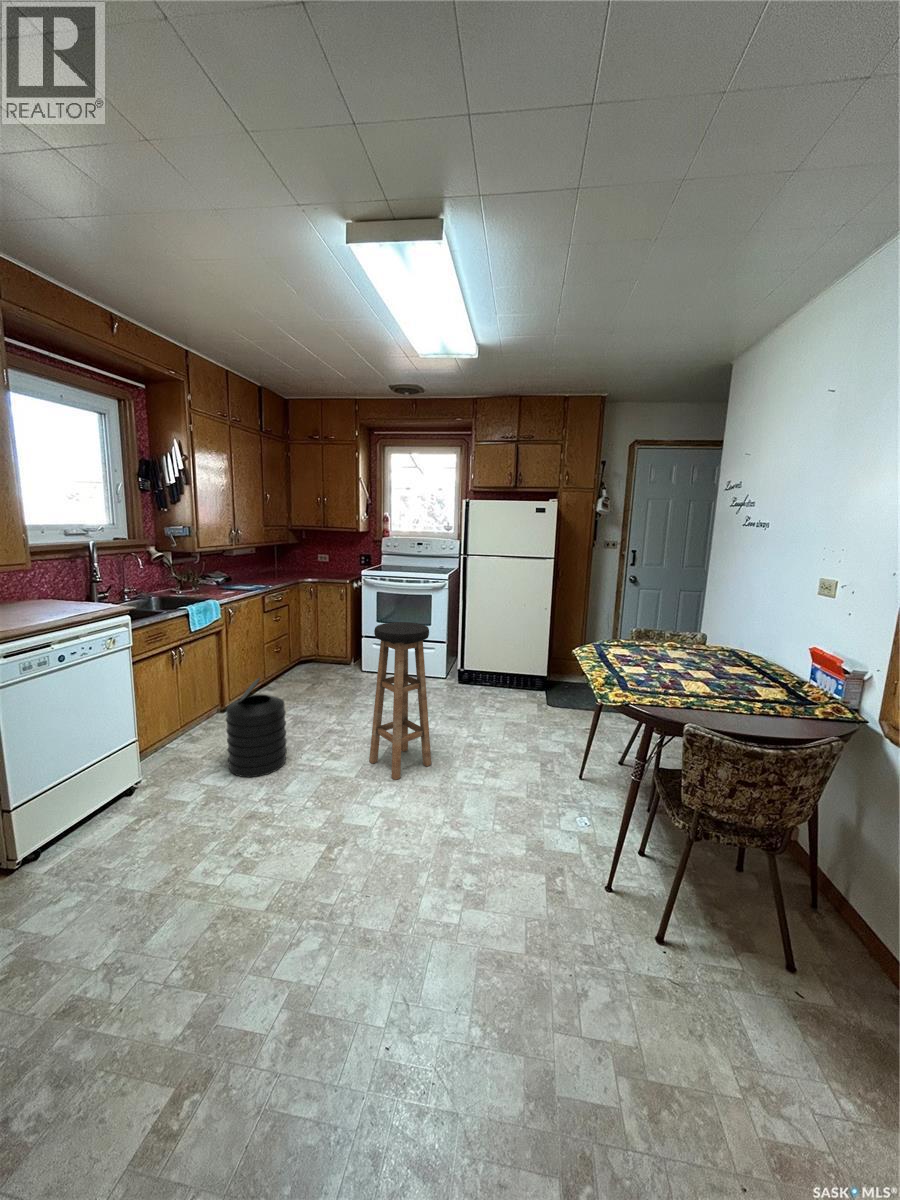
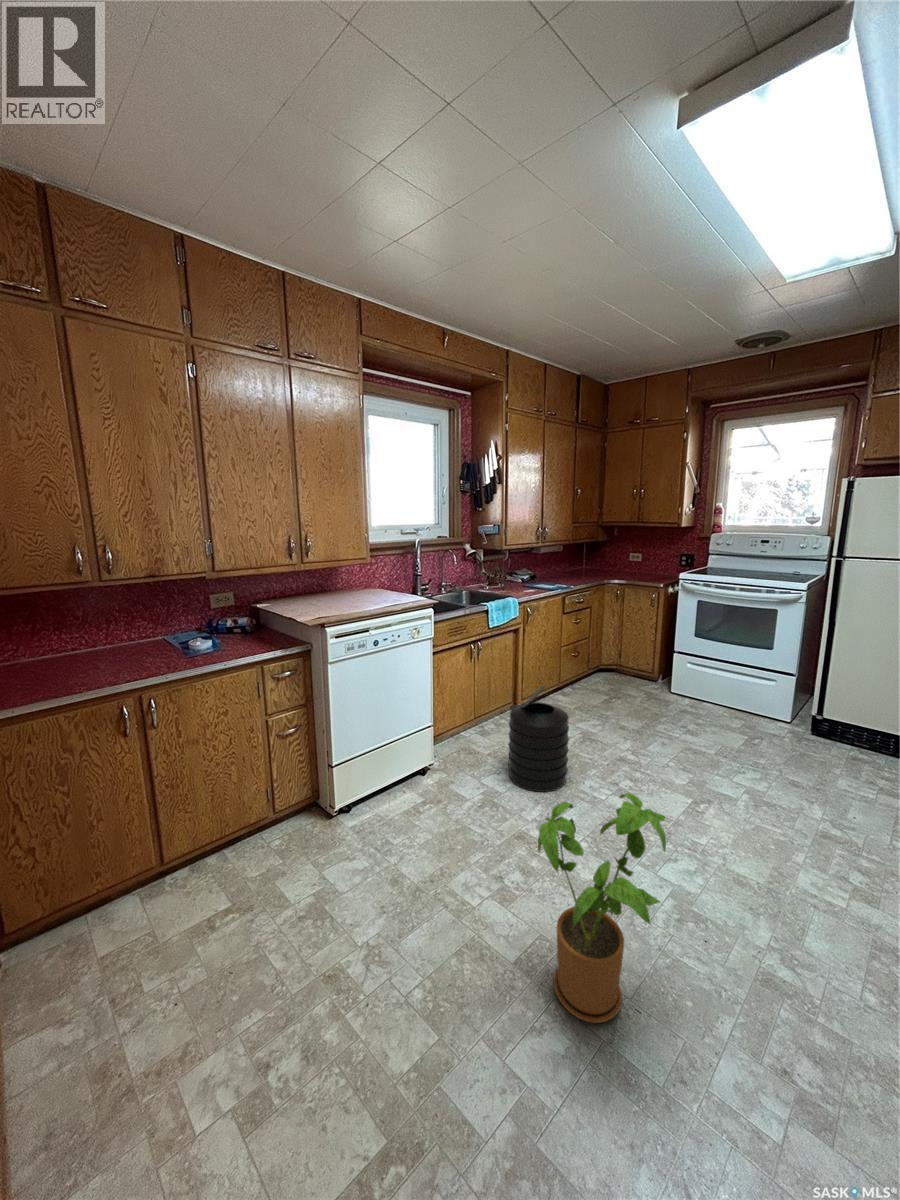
bar stool: present [369,622,431,780] -> none [665,643,771,854]
house plant: none [279,737,376,919] -> present [538,793,666,1023]

